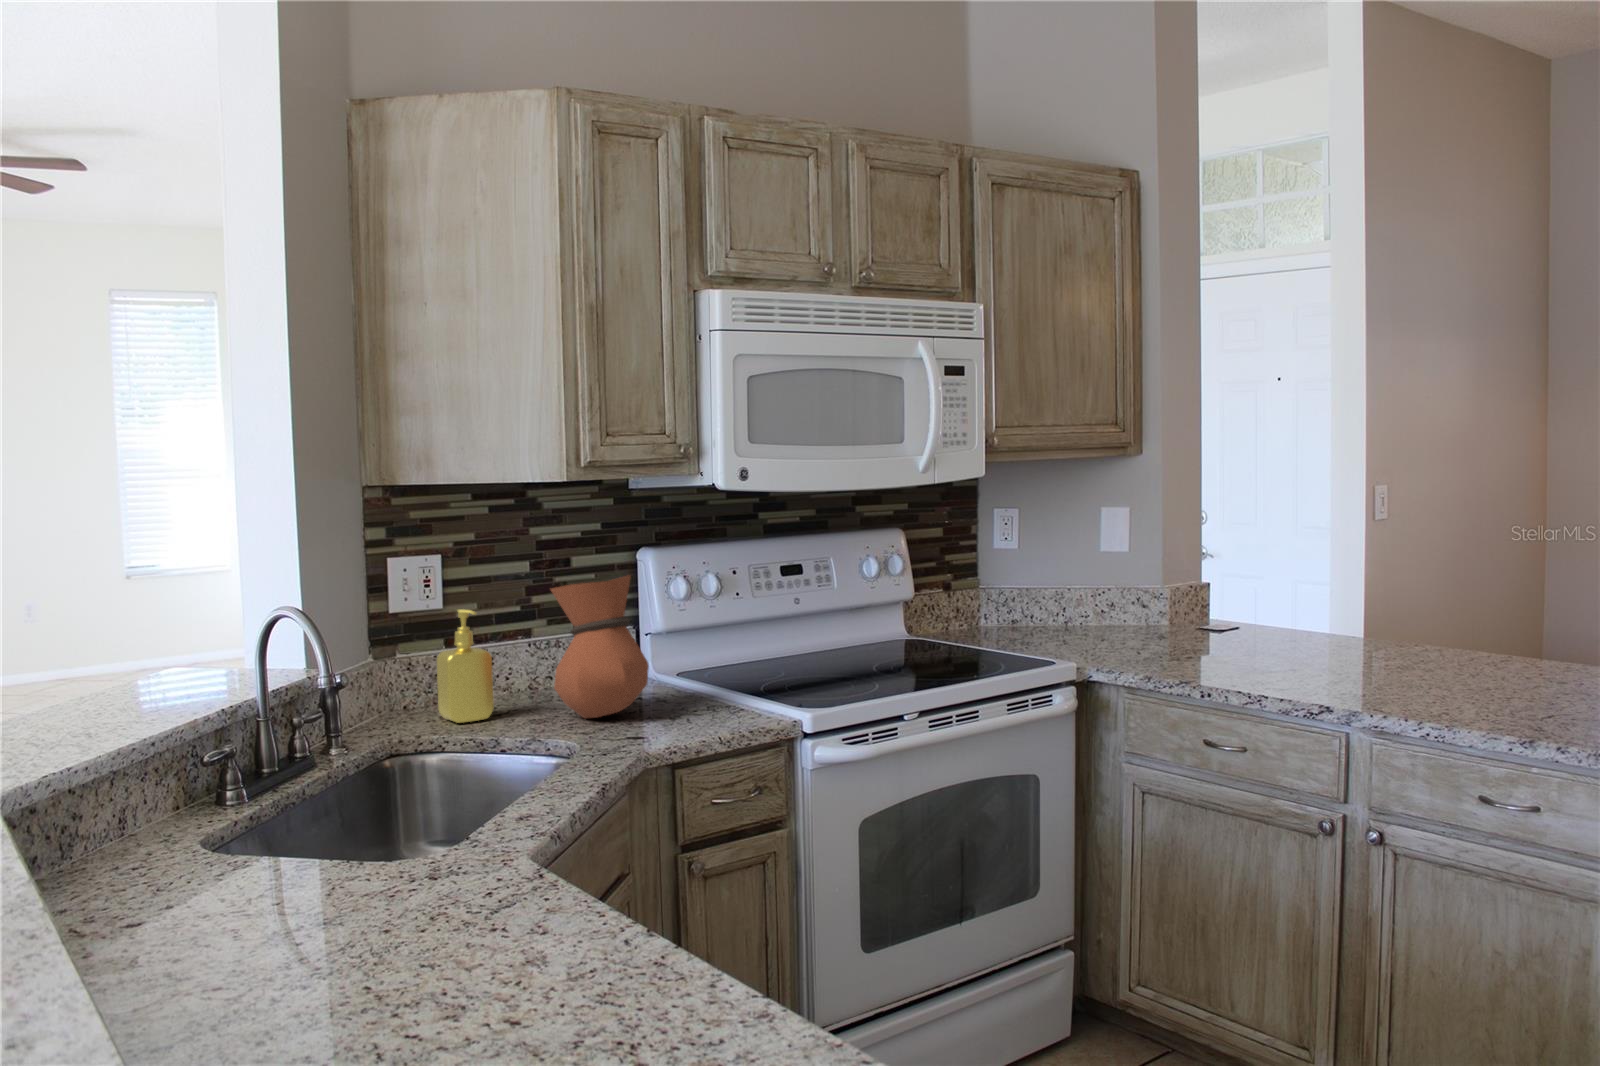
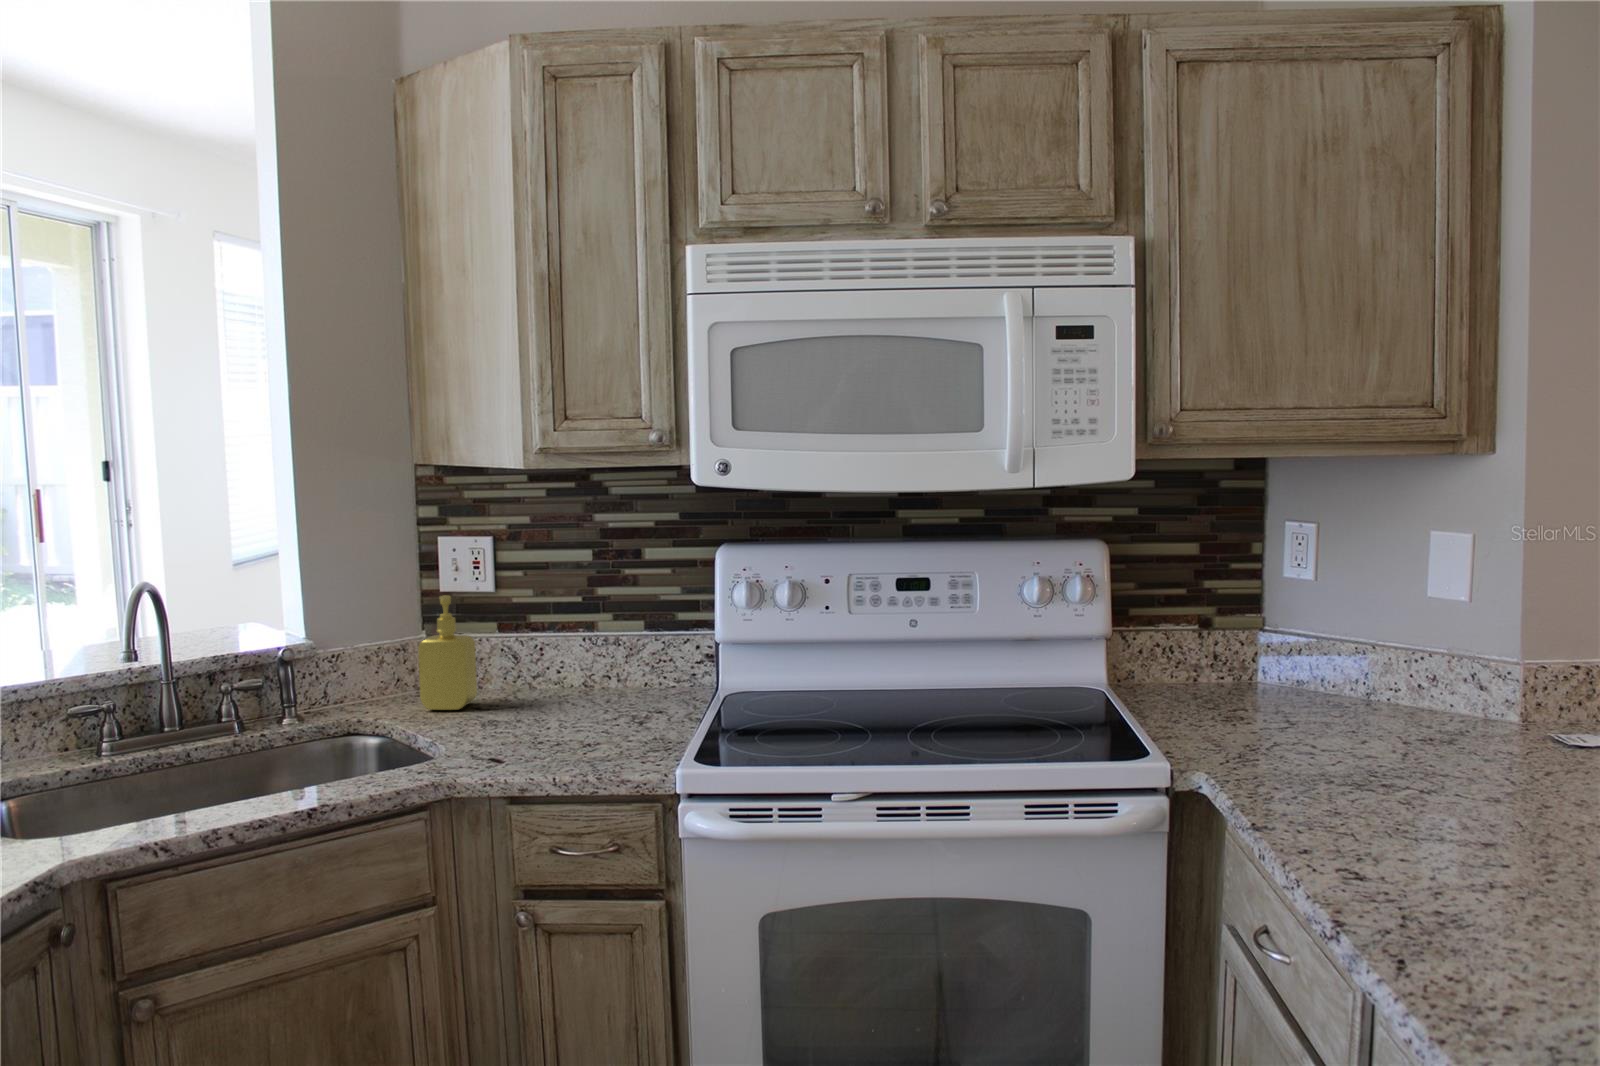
vase: present [551,575,649,718] -> none [484,575,596,729]

